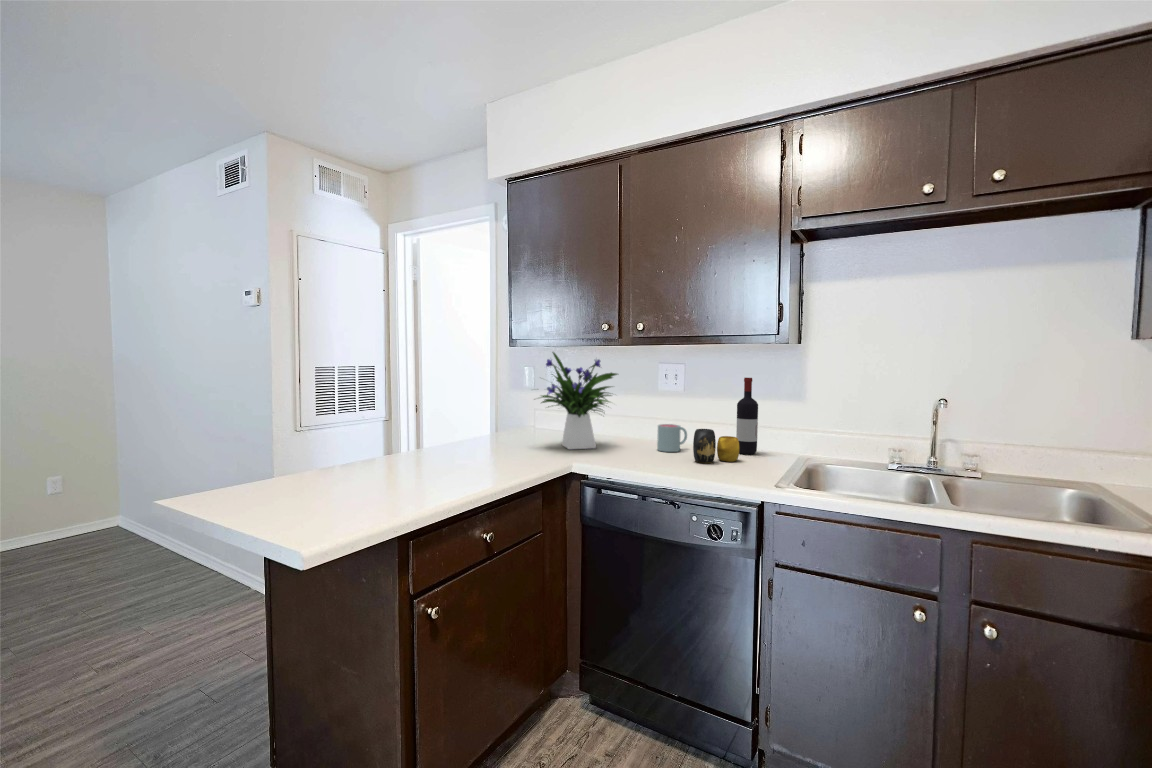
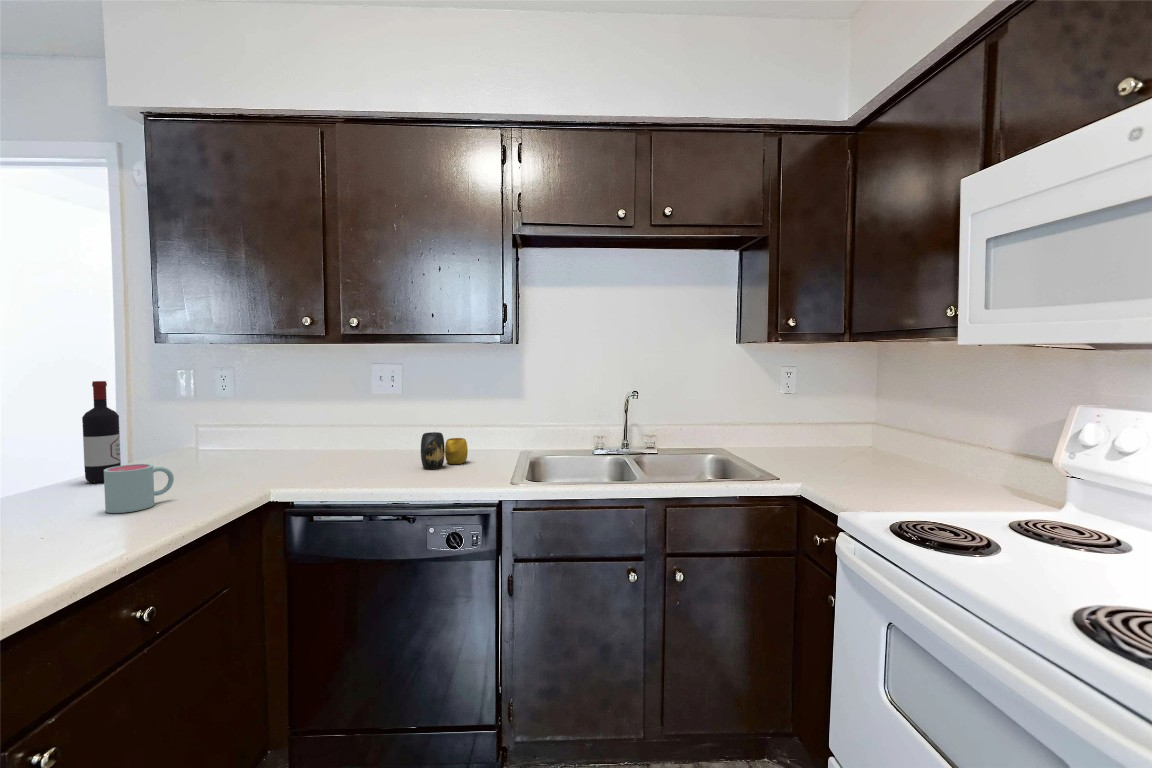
flower arrangement: present [541,352,617,449] -> none [197,349,327,472]
wine bottle: present [736,378,758,454] -> present [82,381,121,483]
mug: present [657,424,687,452] -> present [104,464,174,513]

